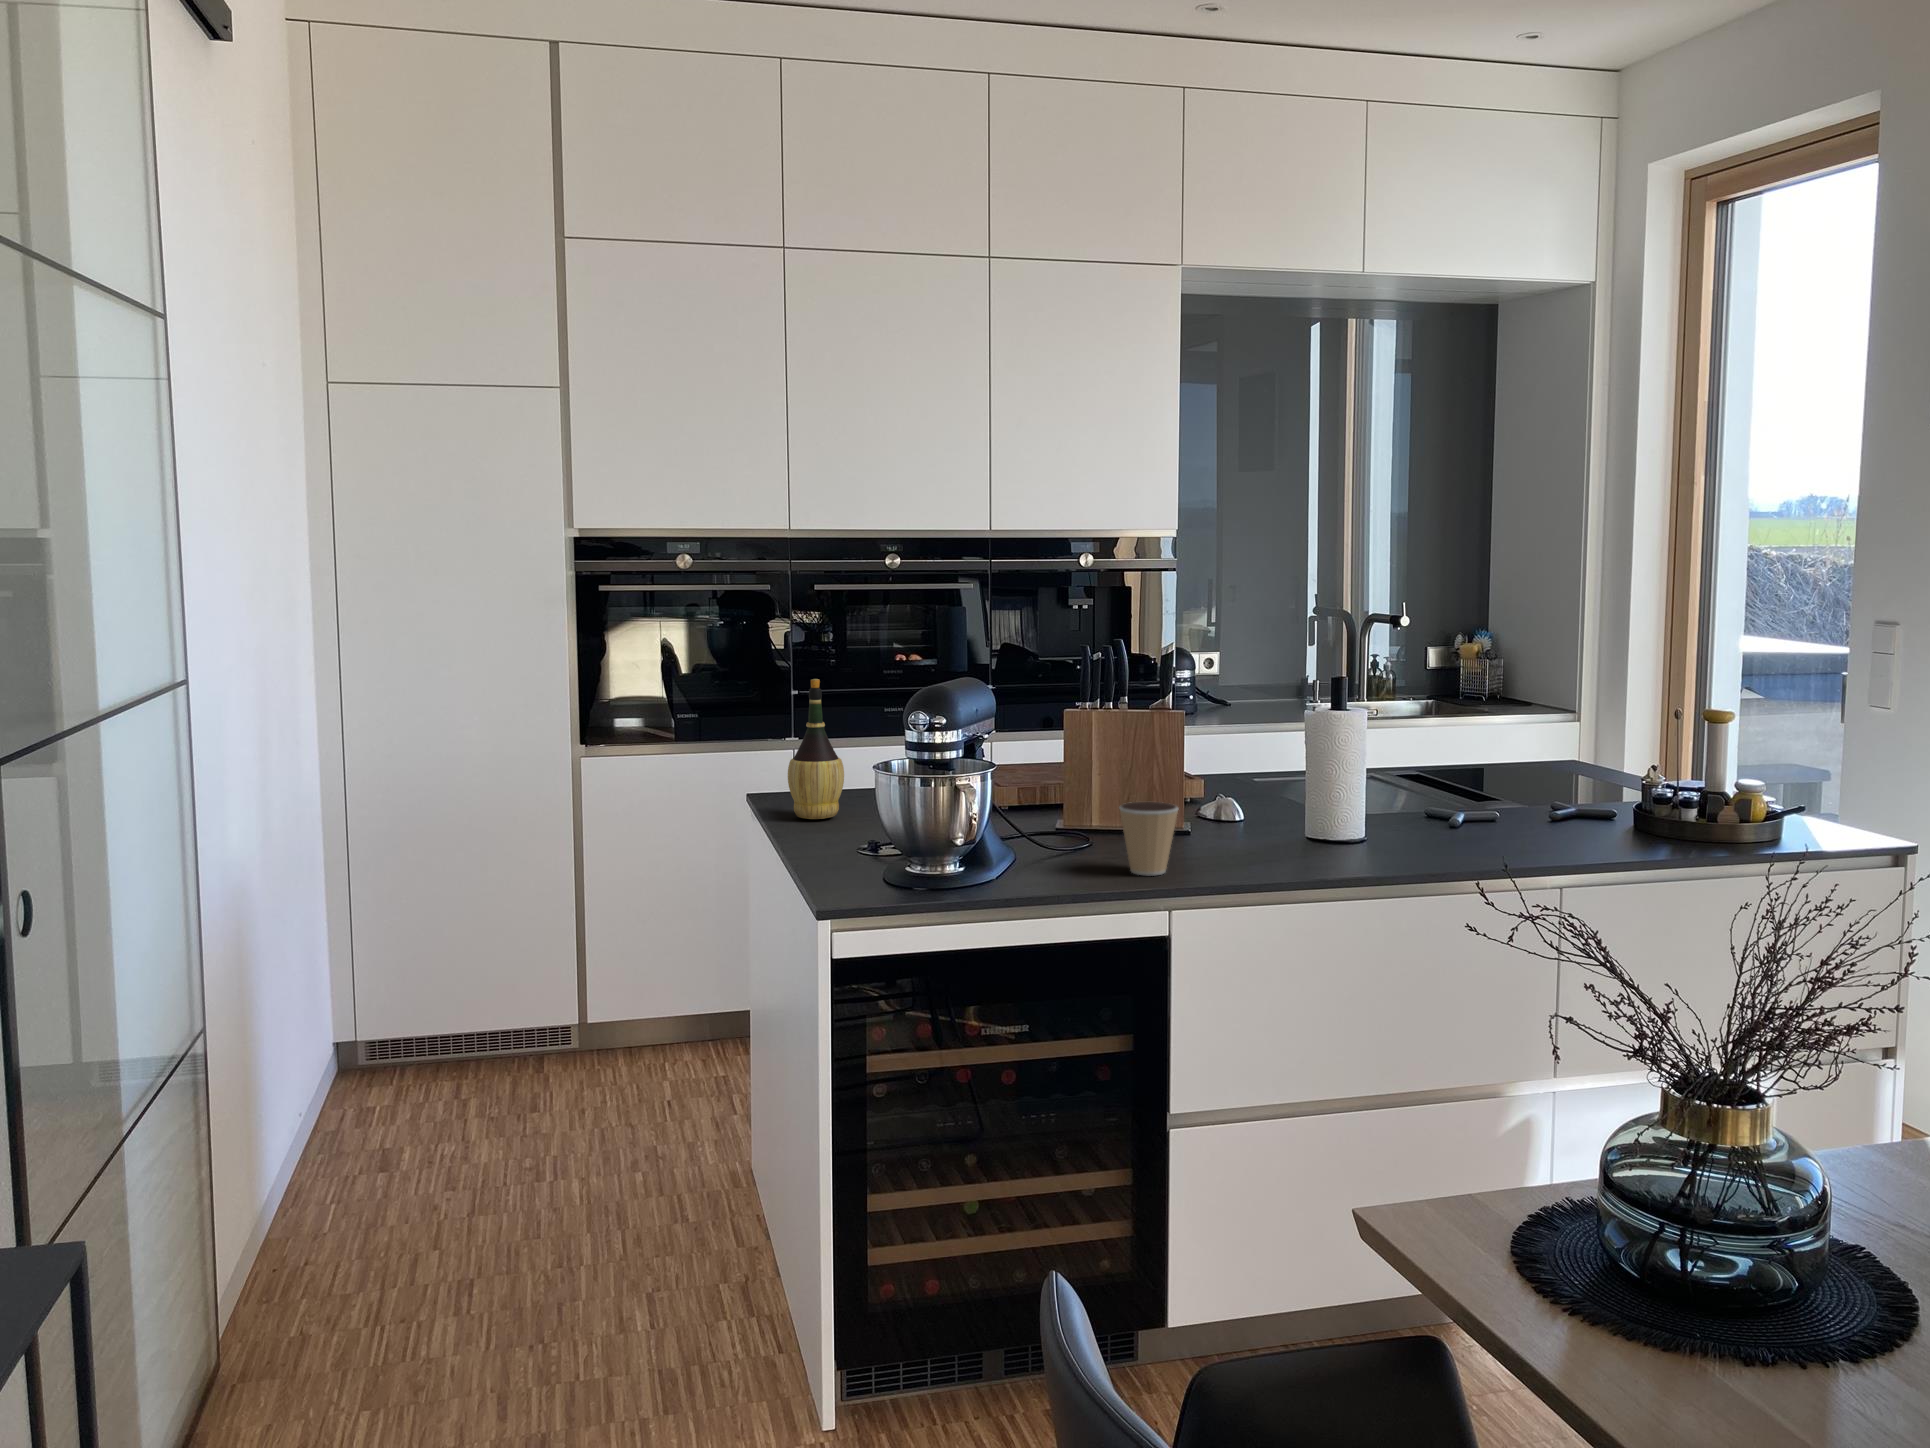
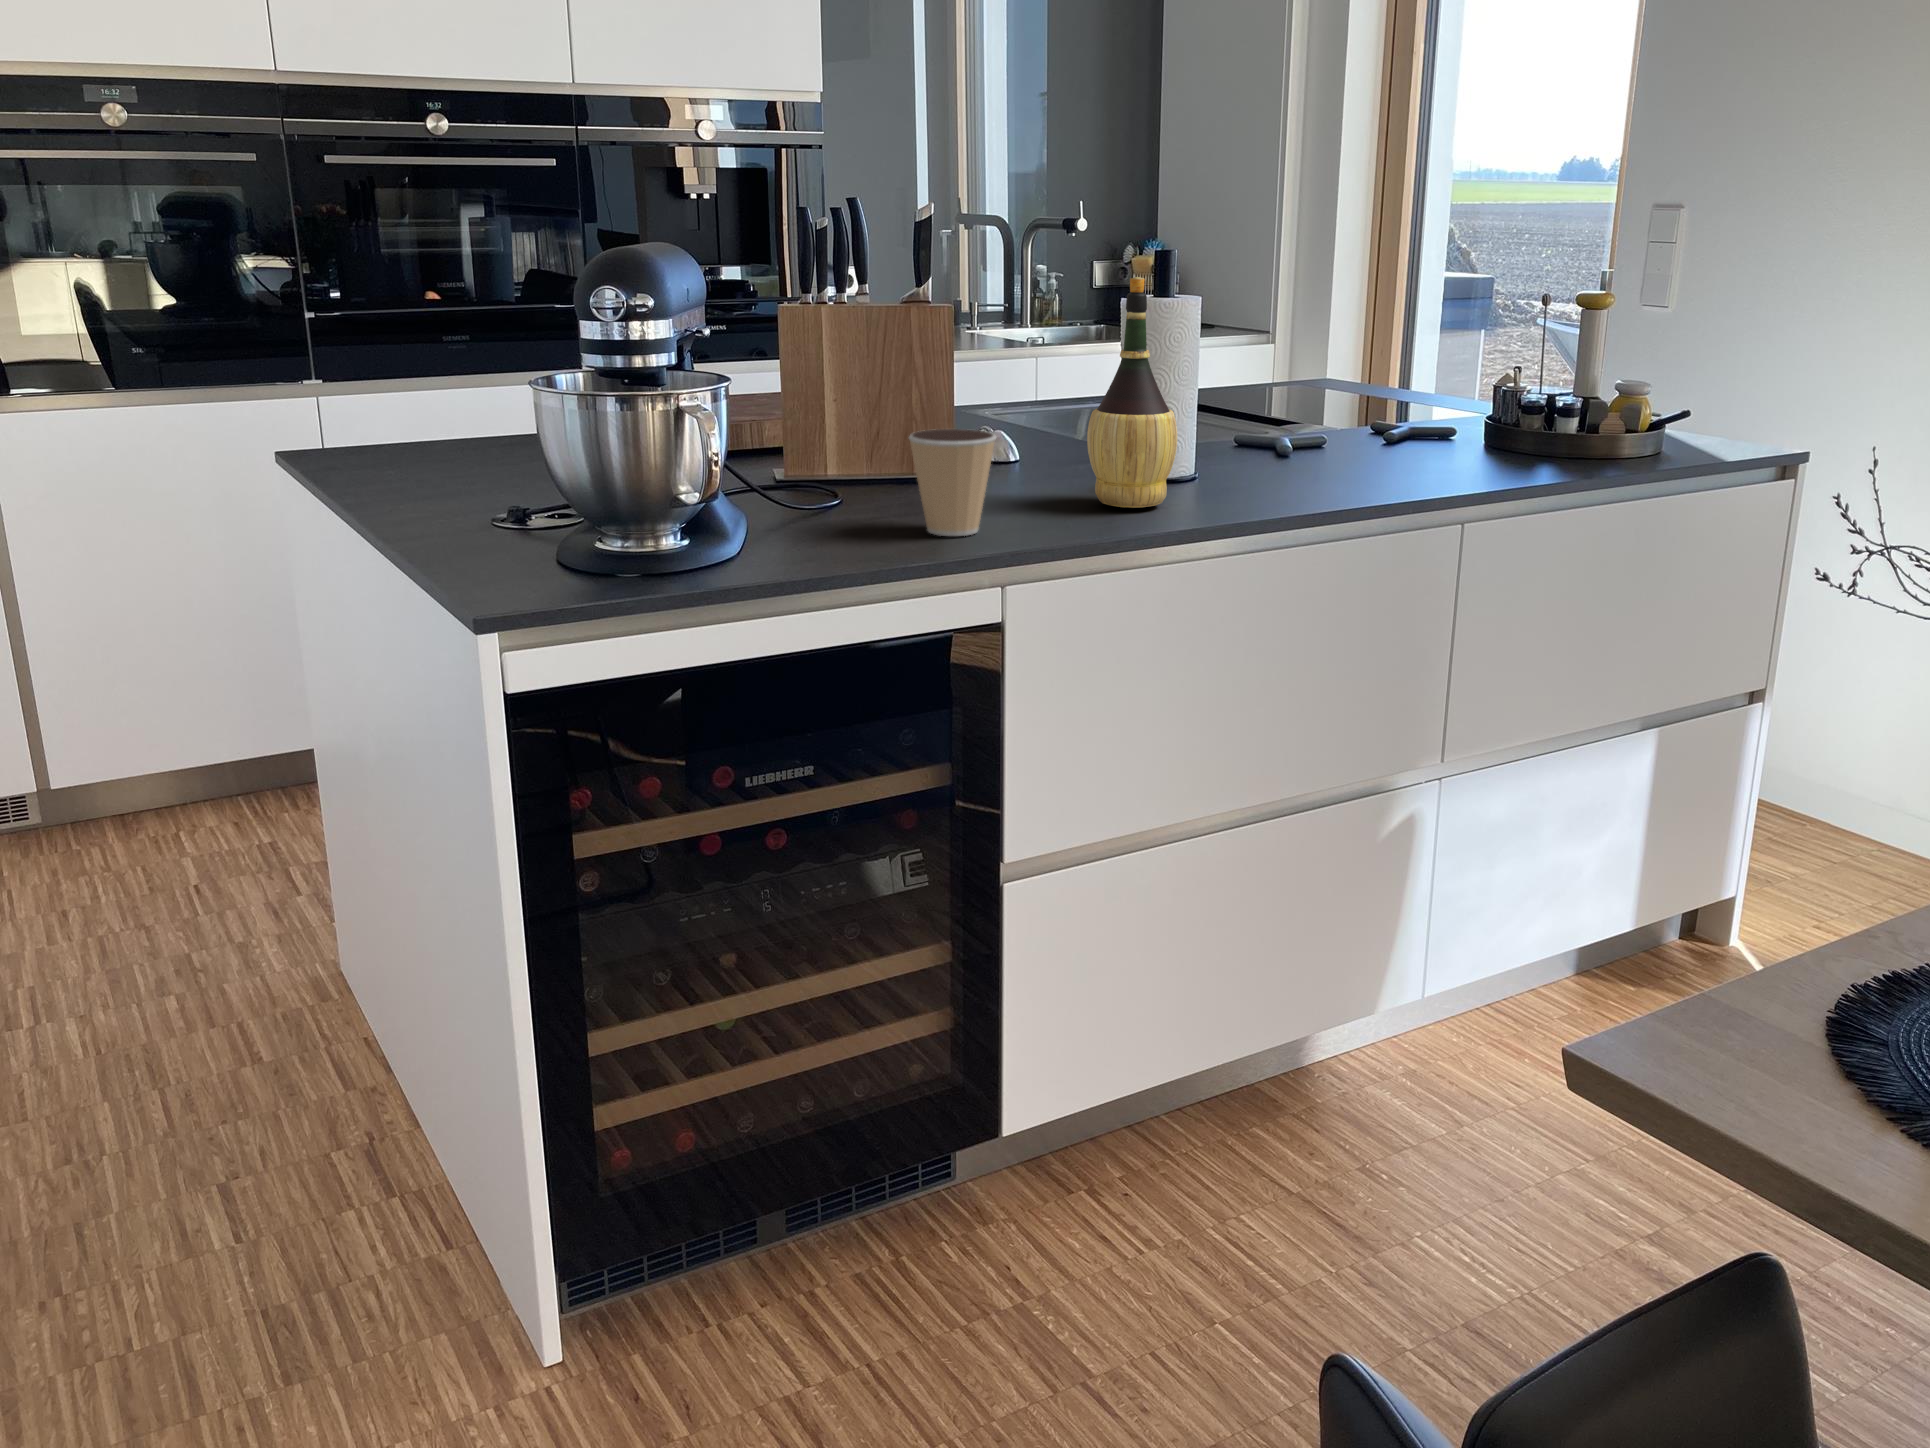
wine bottle: present [788,679,844,819] -> present [1087,277,1177,508]

